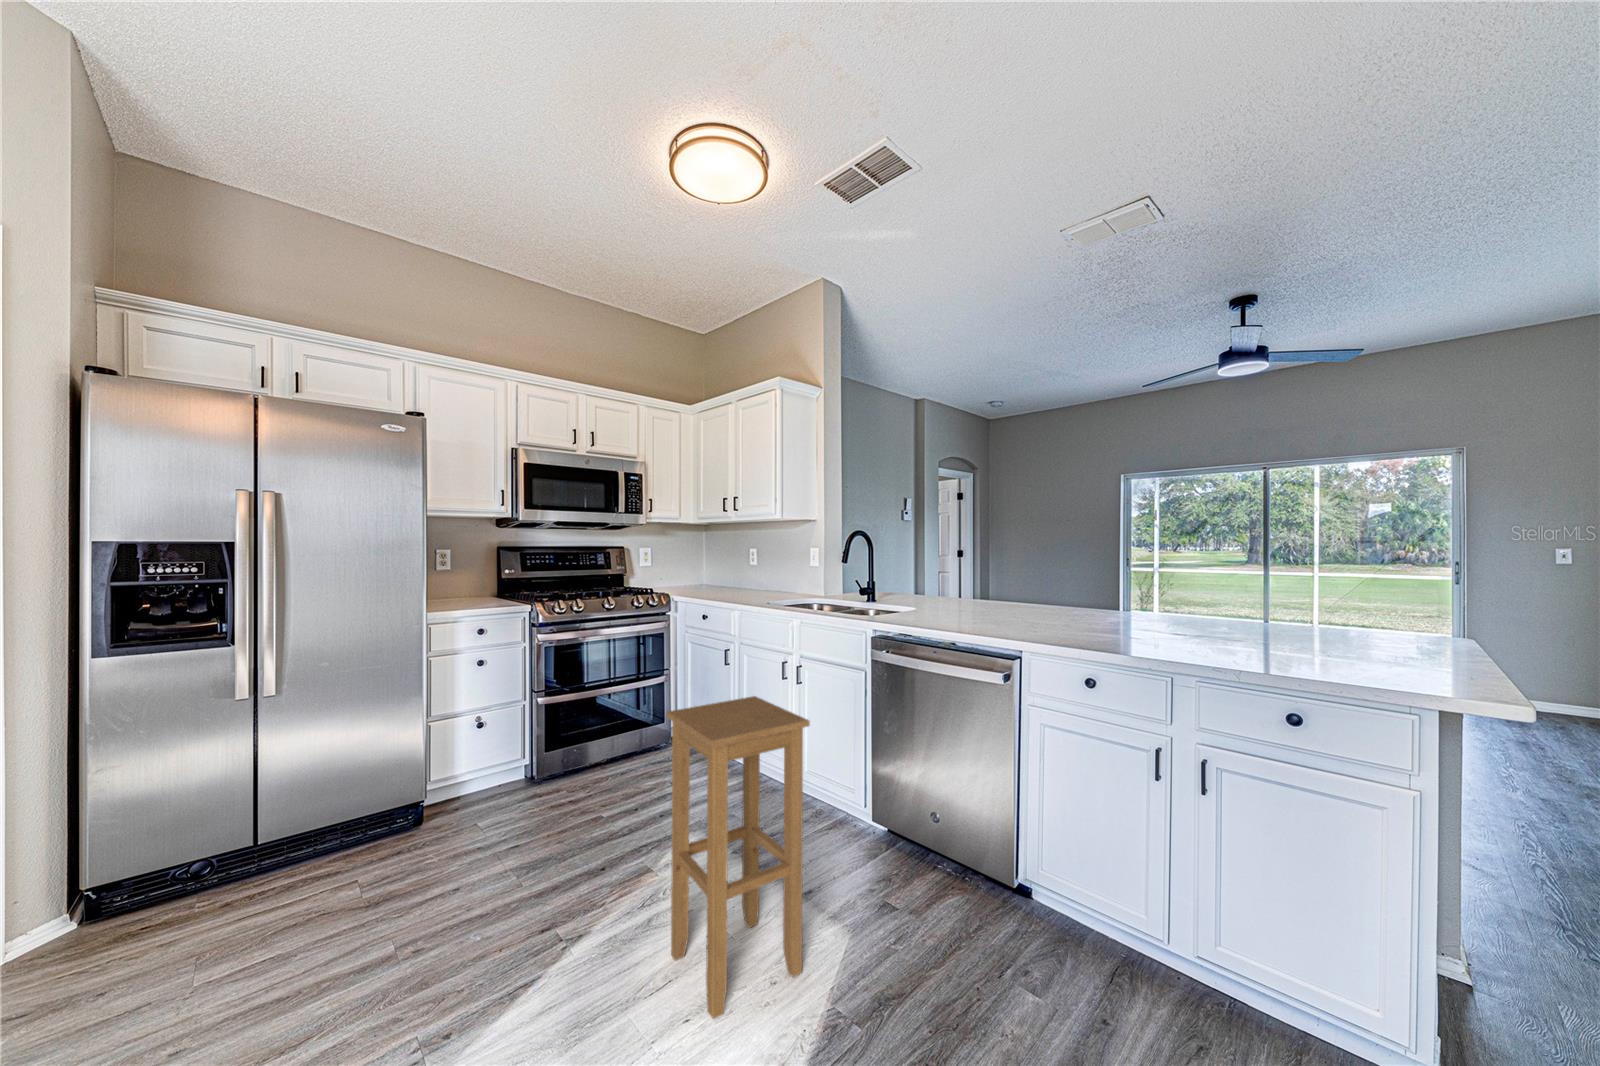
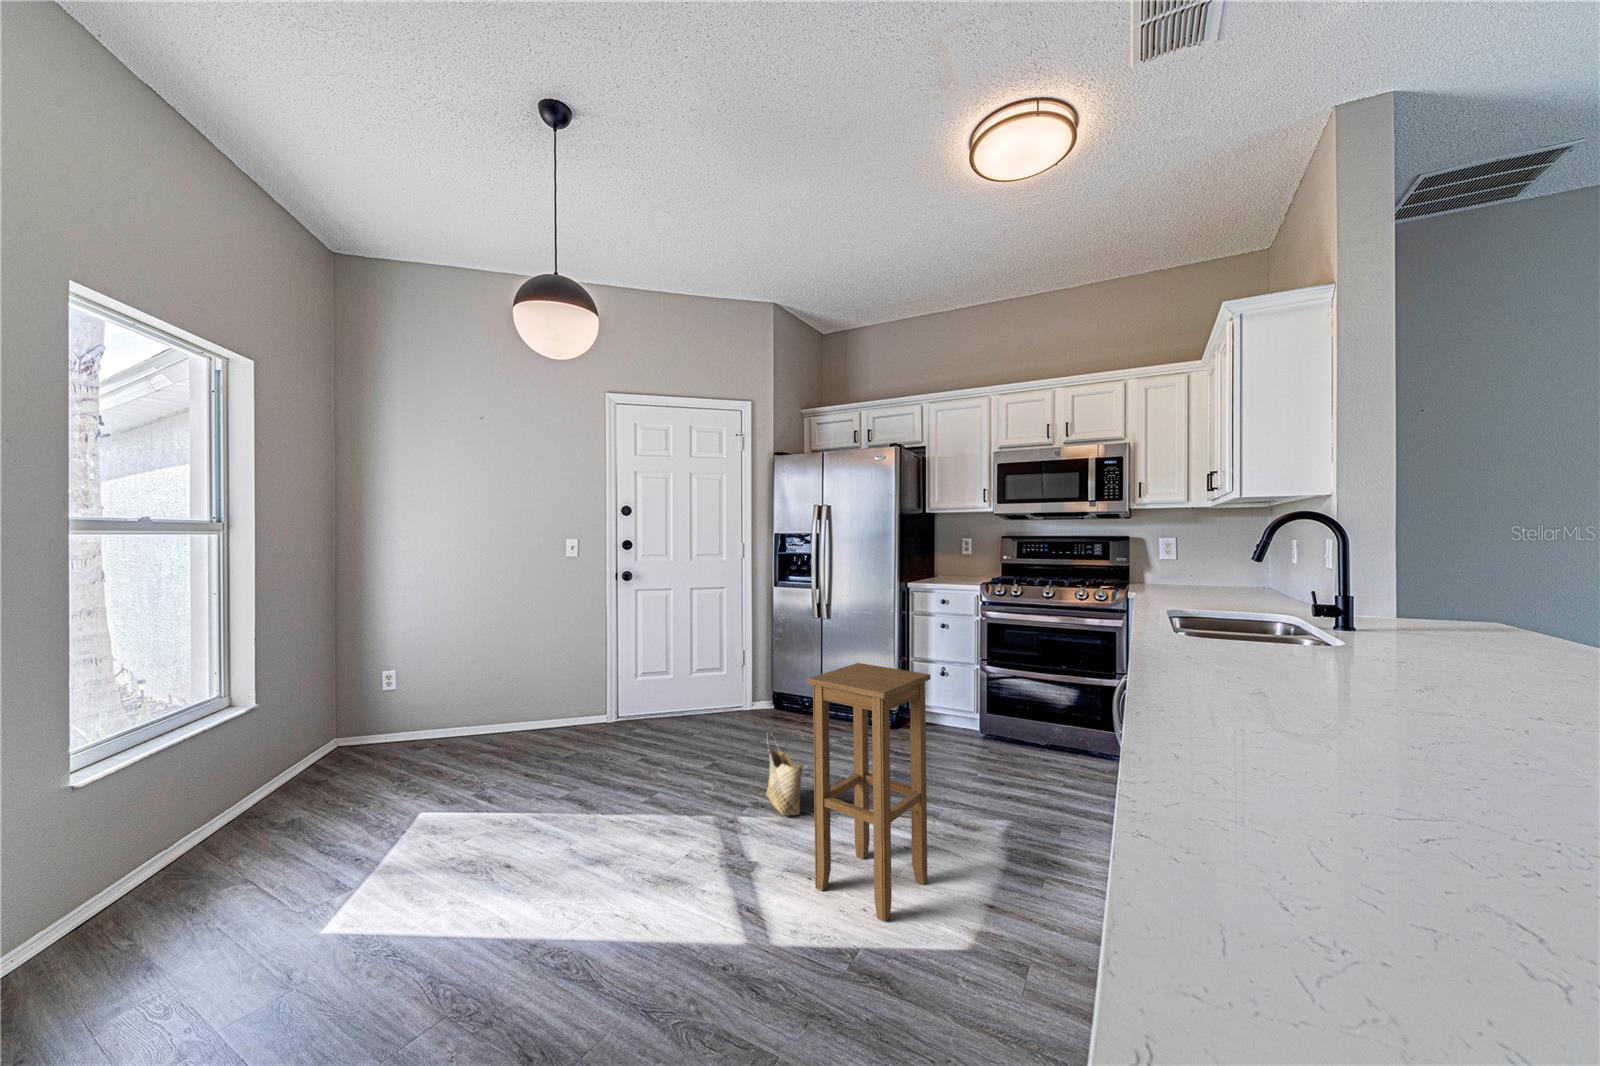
woven basket: none [435,863,539,1018] -> present [766,745,803,815]

